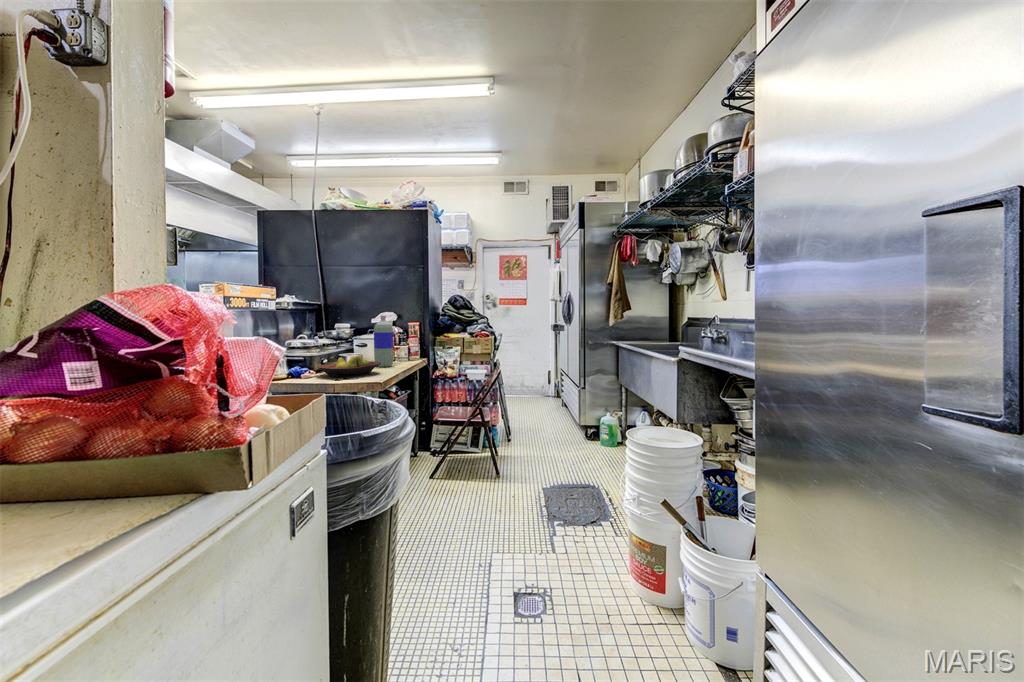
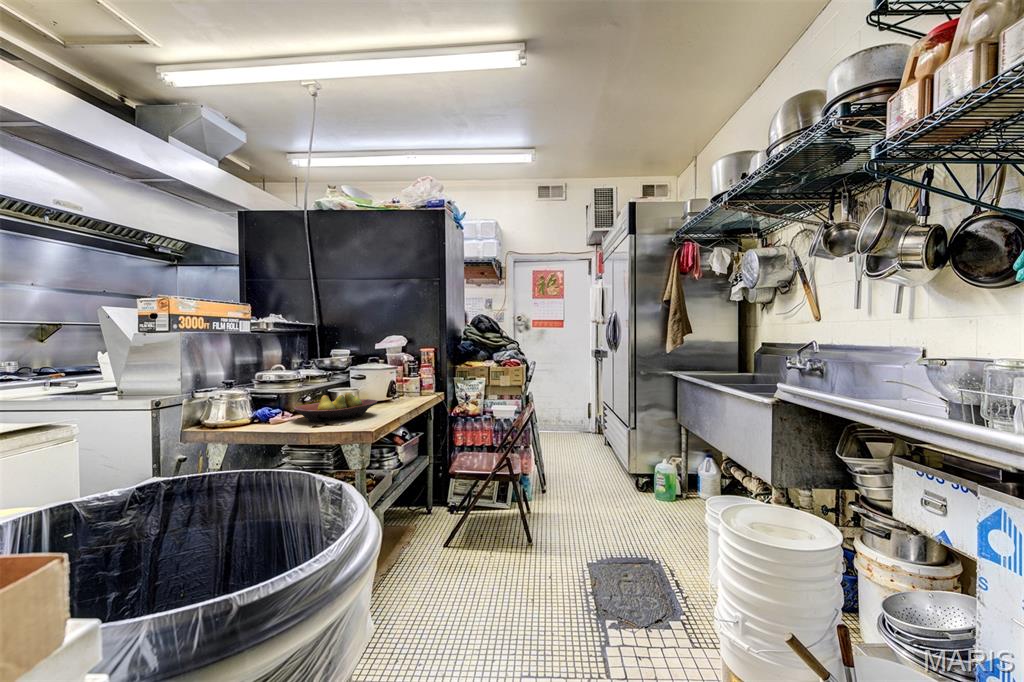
bottle: present [374,316,393,367] -> none [374,341,397,405]

